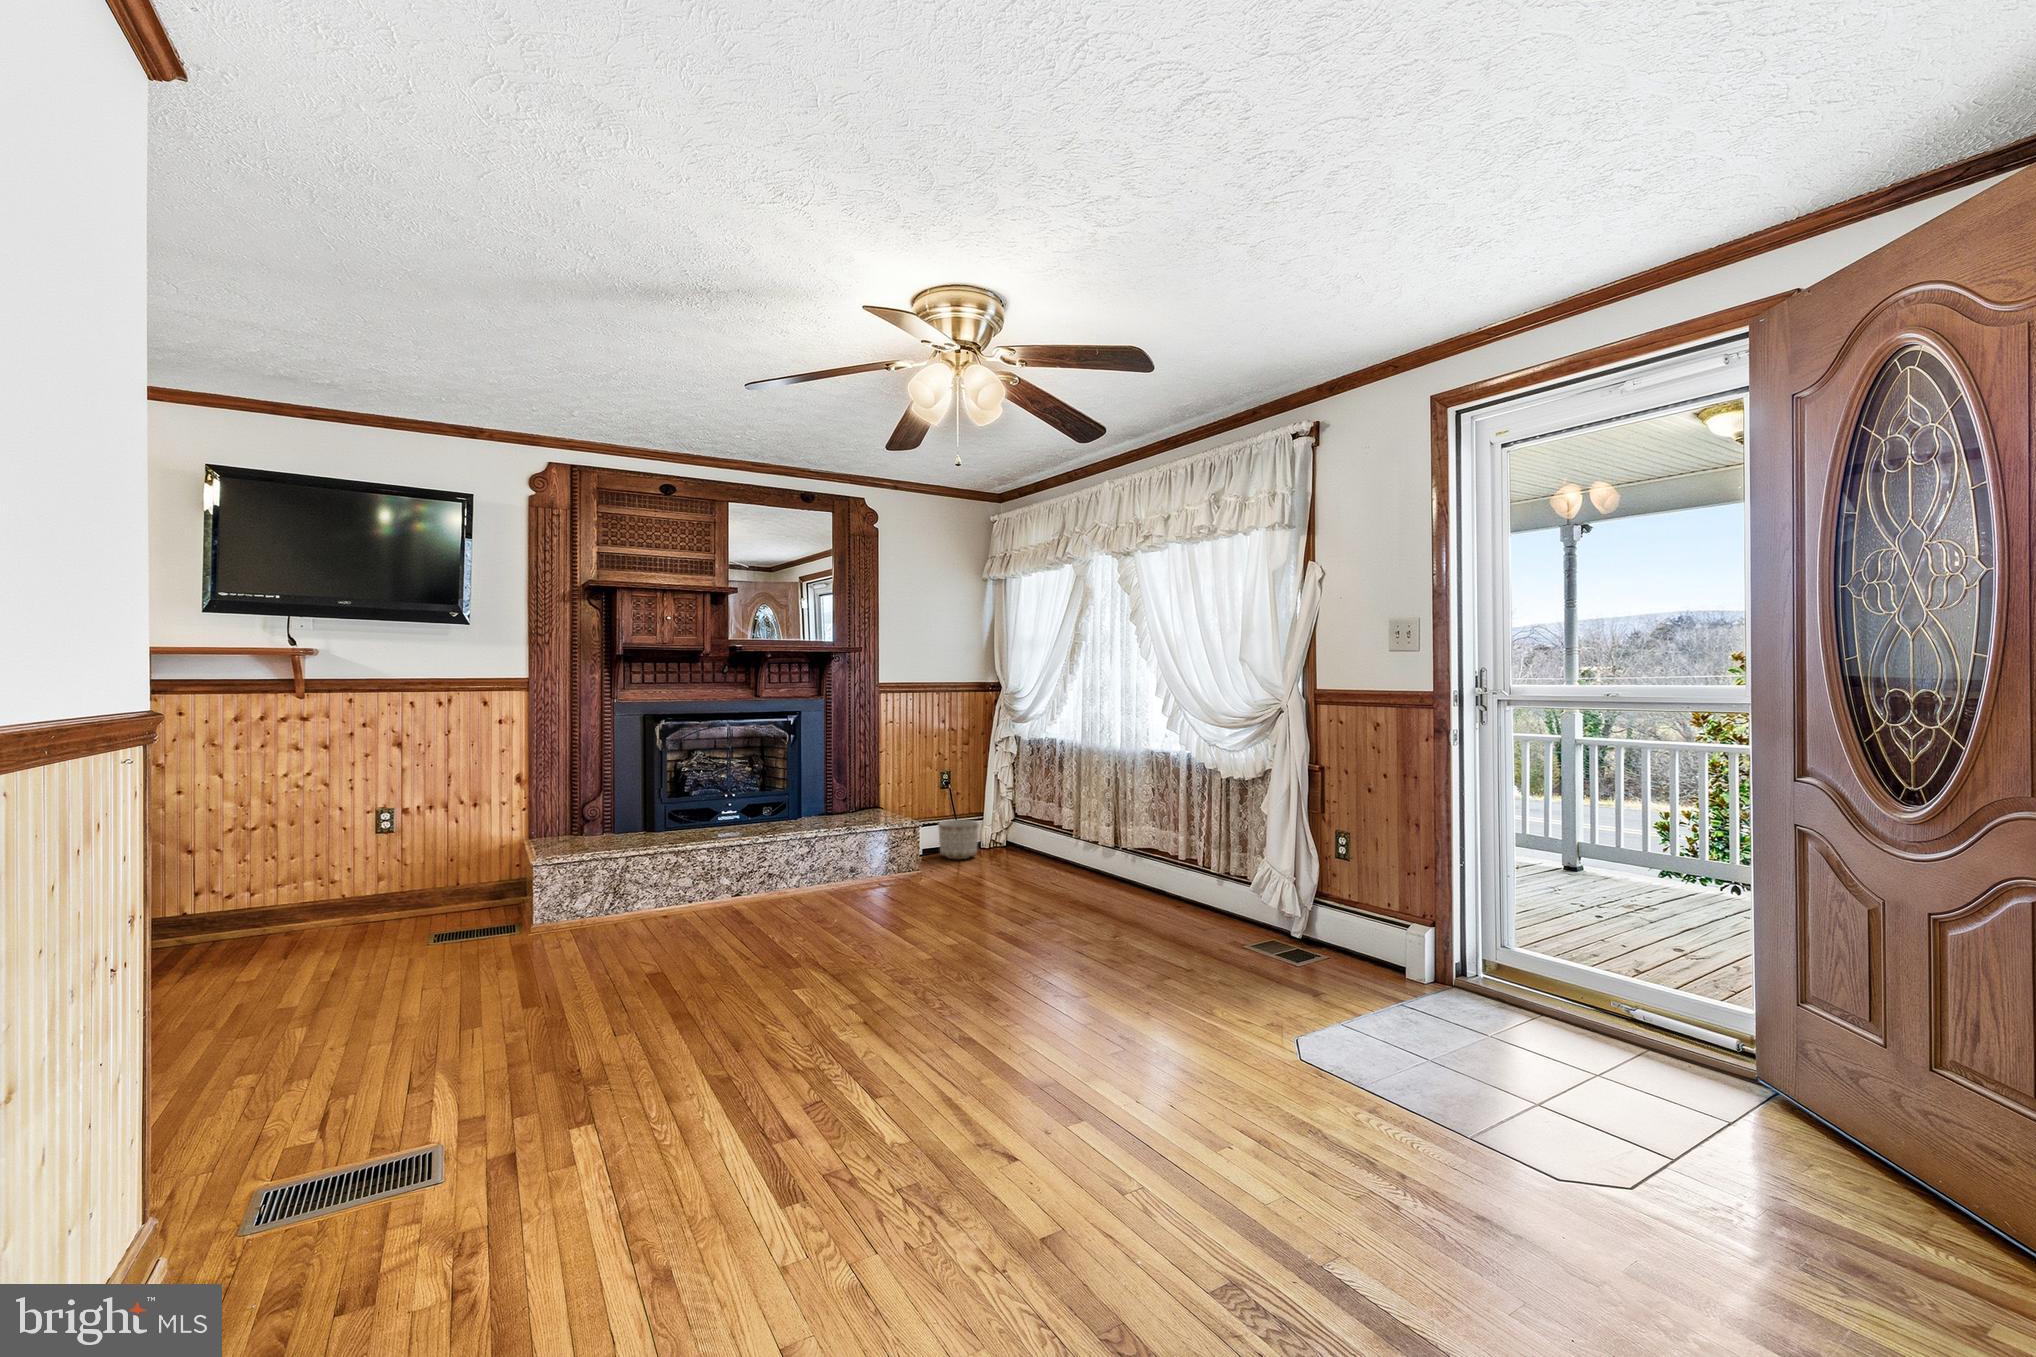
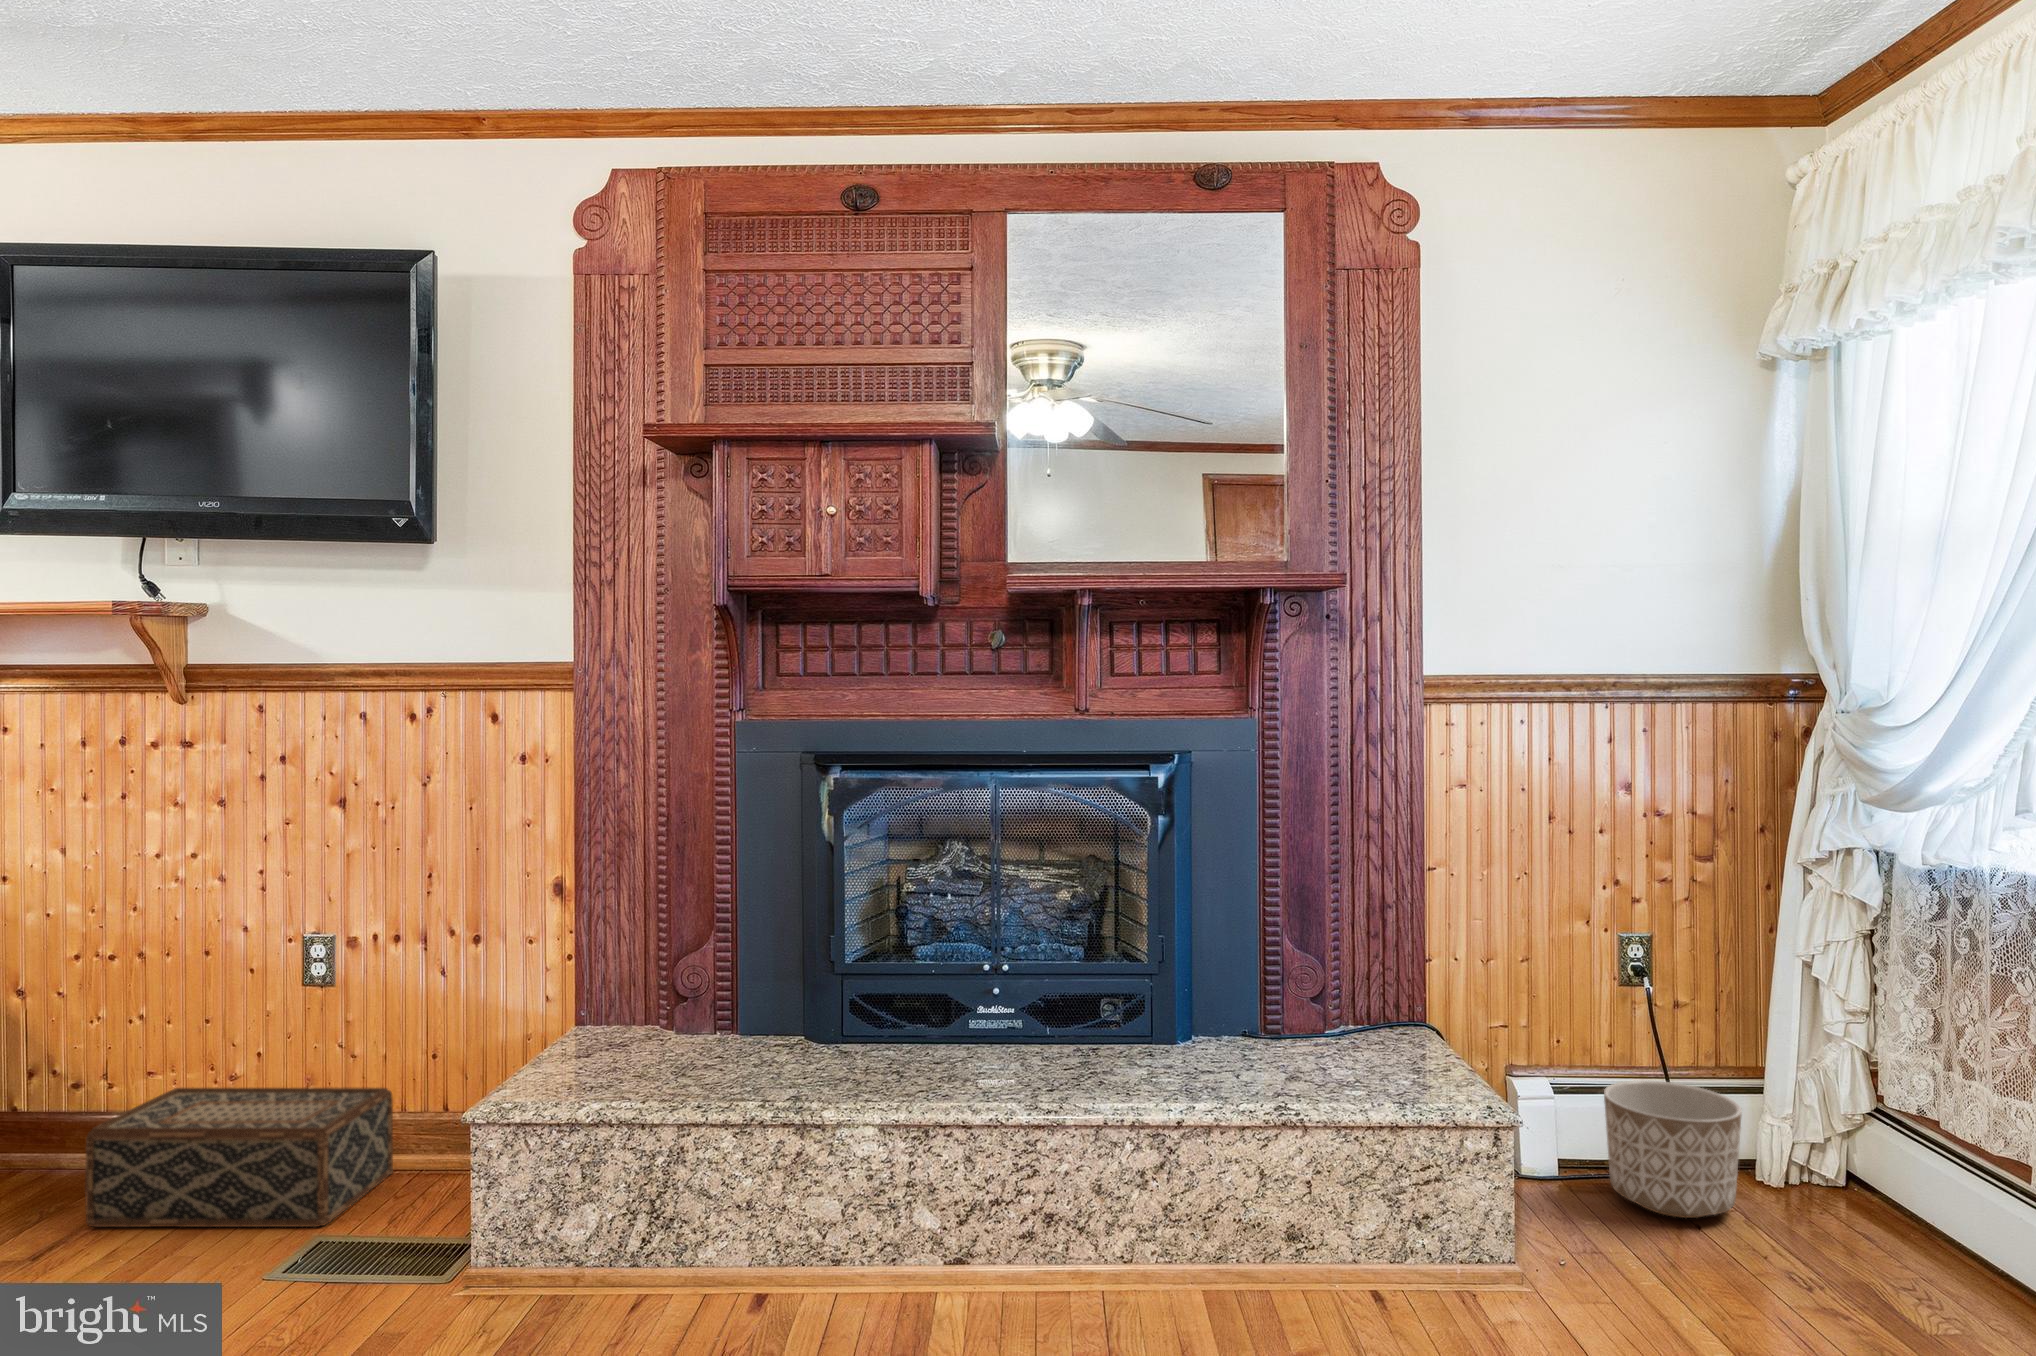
woven basket: none [296,877,435,947] -> present [85,1088,393,1227]

